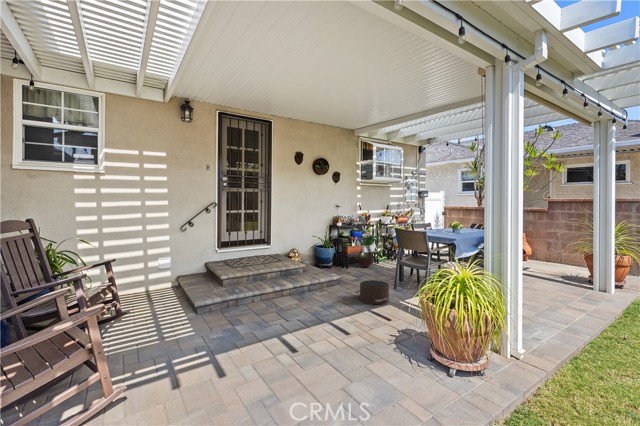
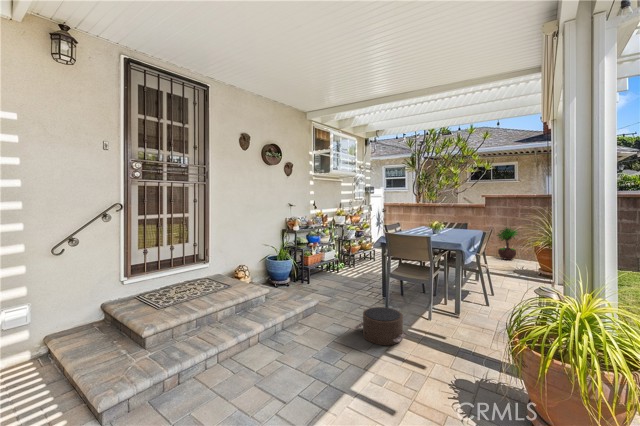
potted tree: present [357,234,377,267] -> present [497,227,517,260]

